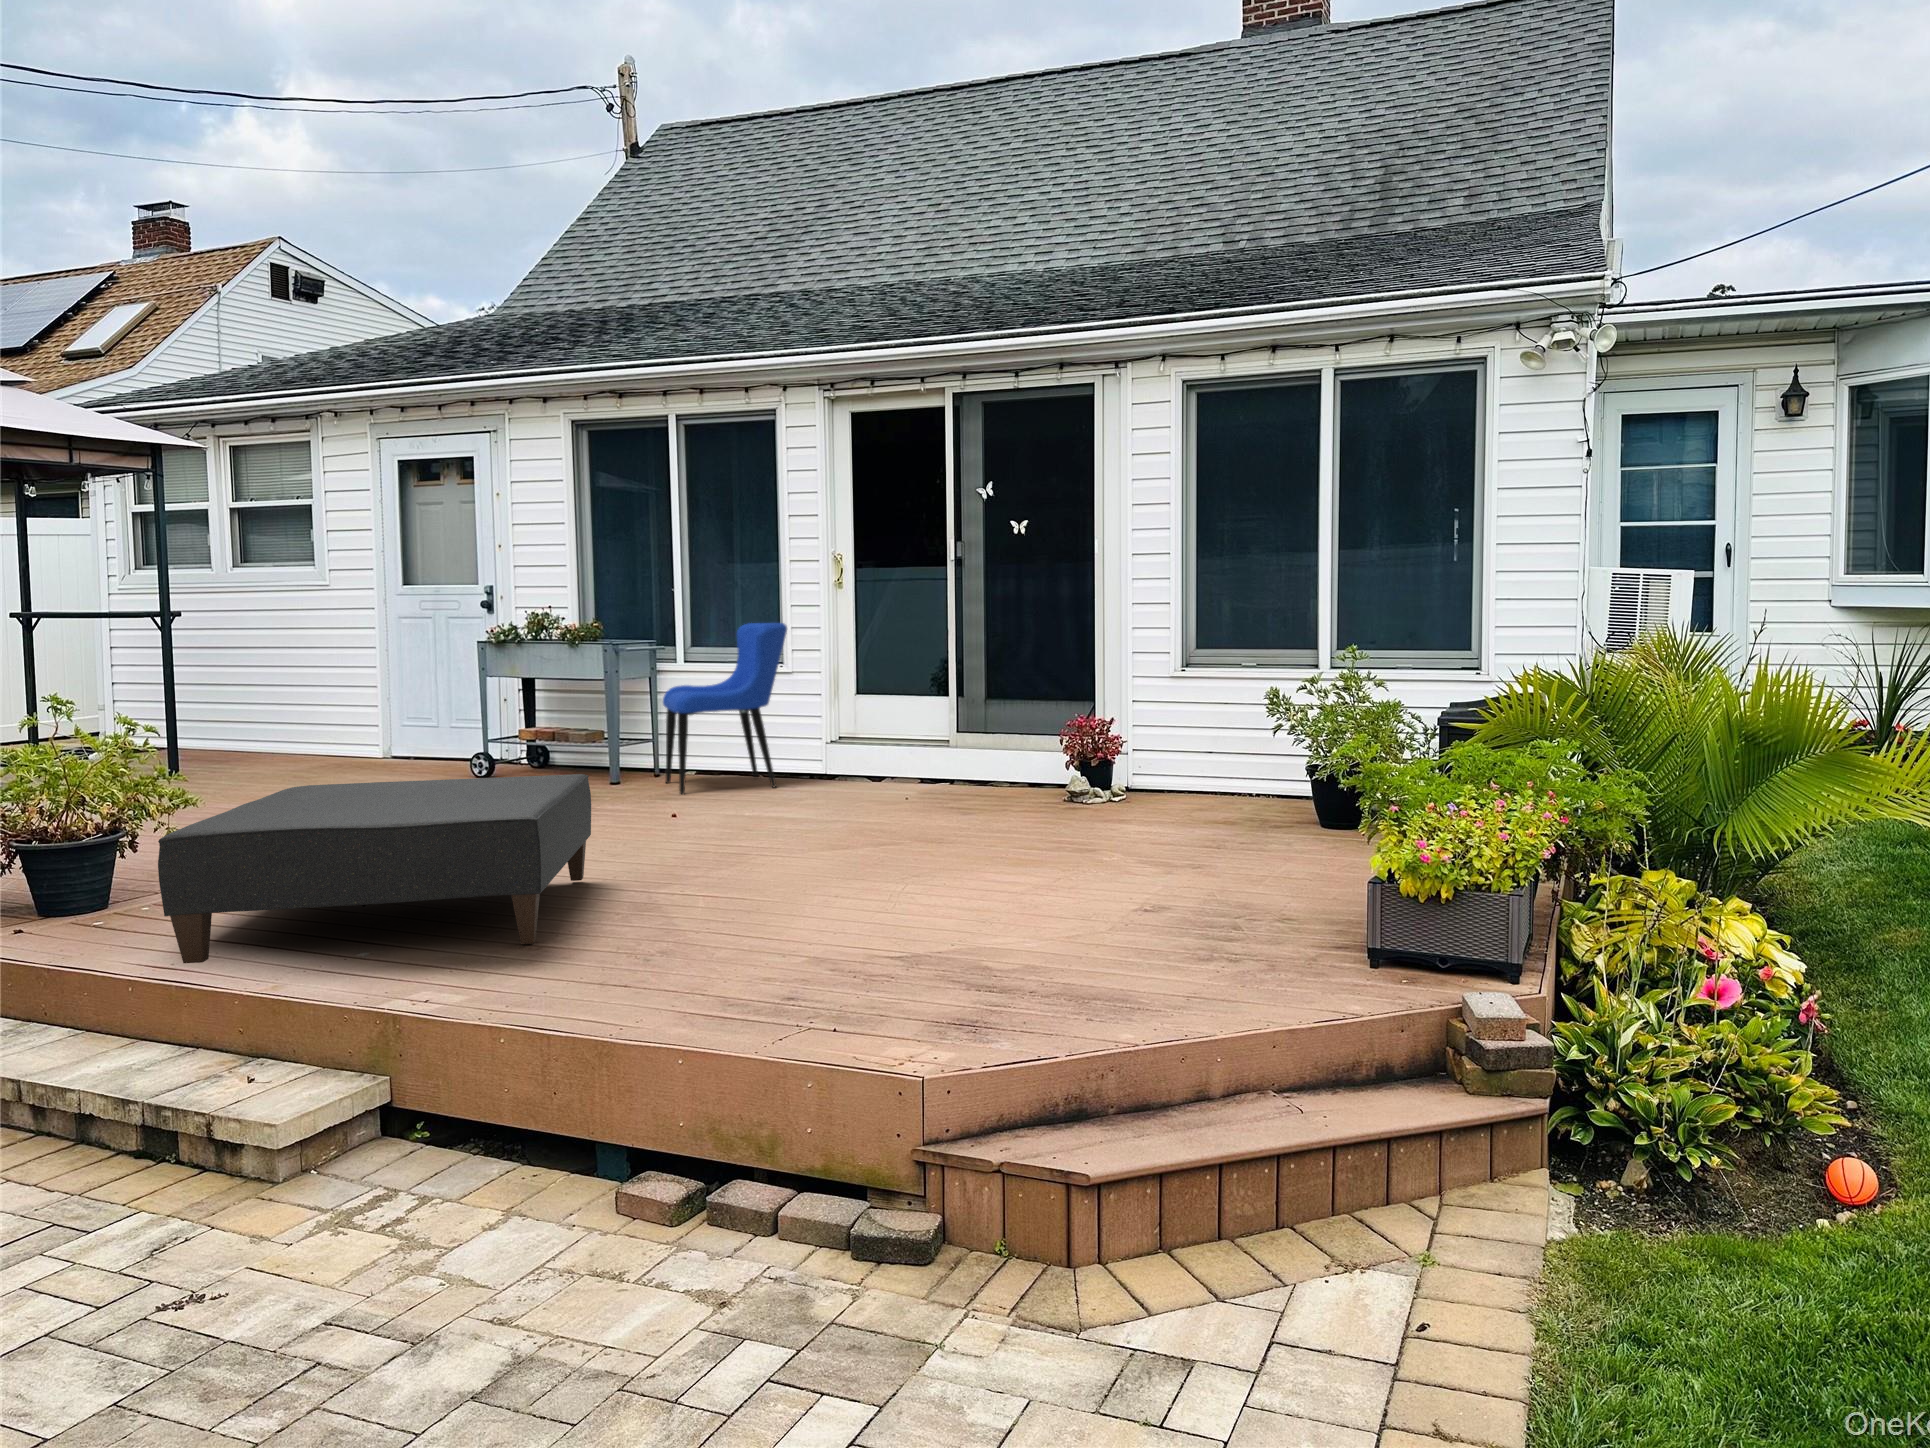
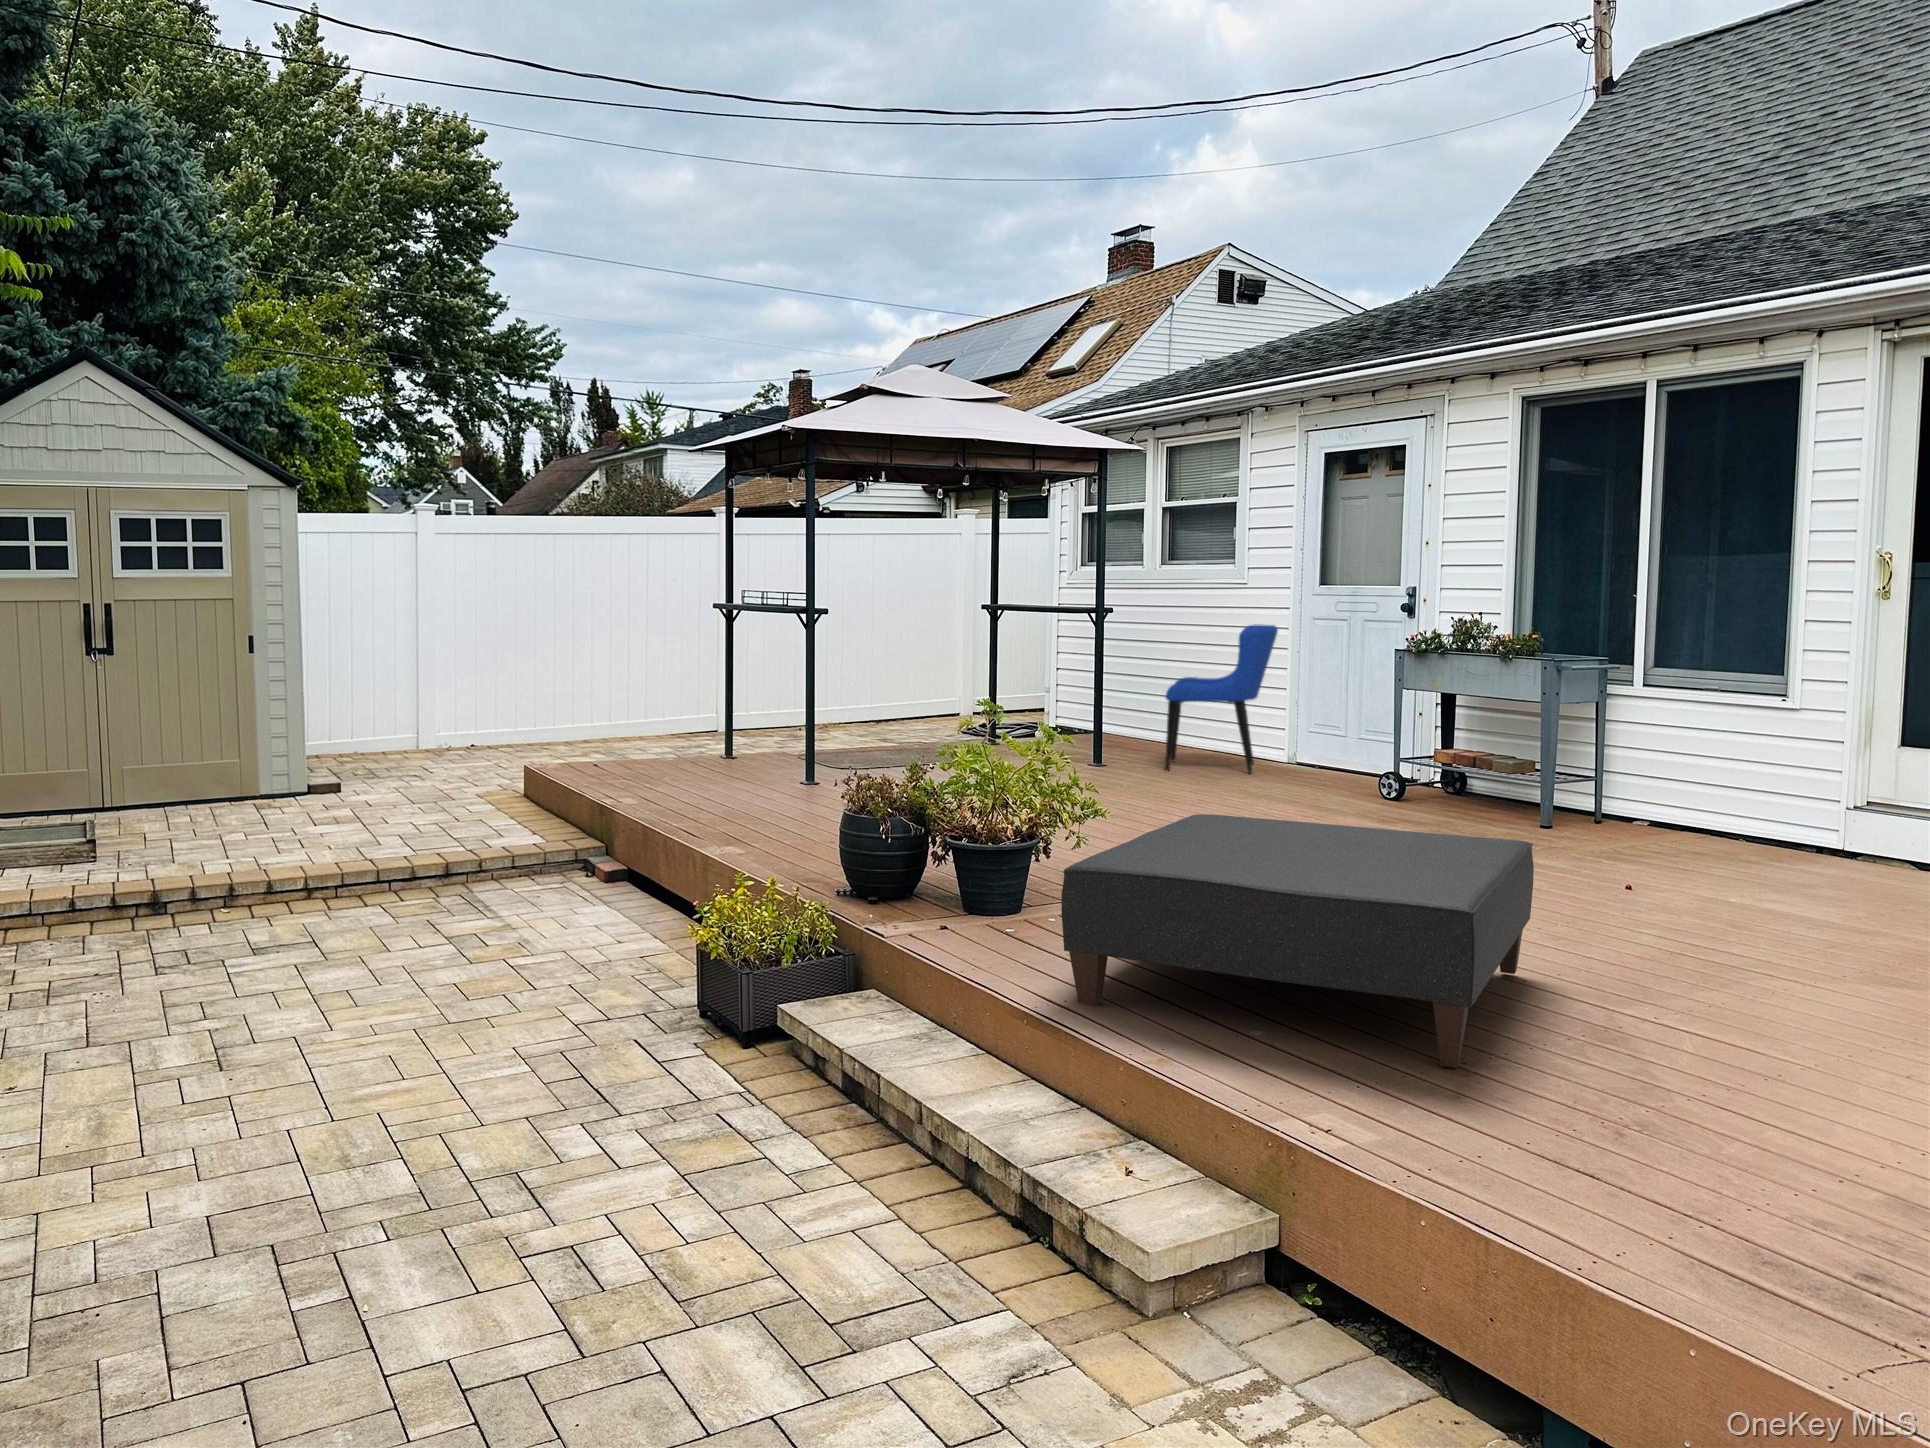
dining chair: present [663,623,787,795] -> present [1165,624,1278,774]

